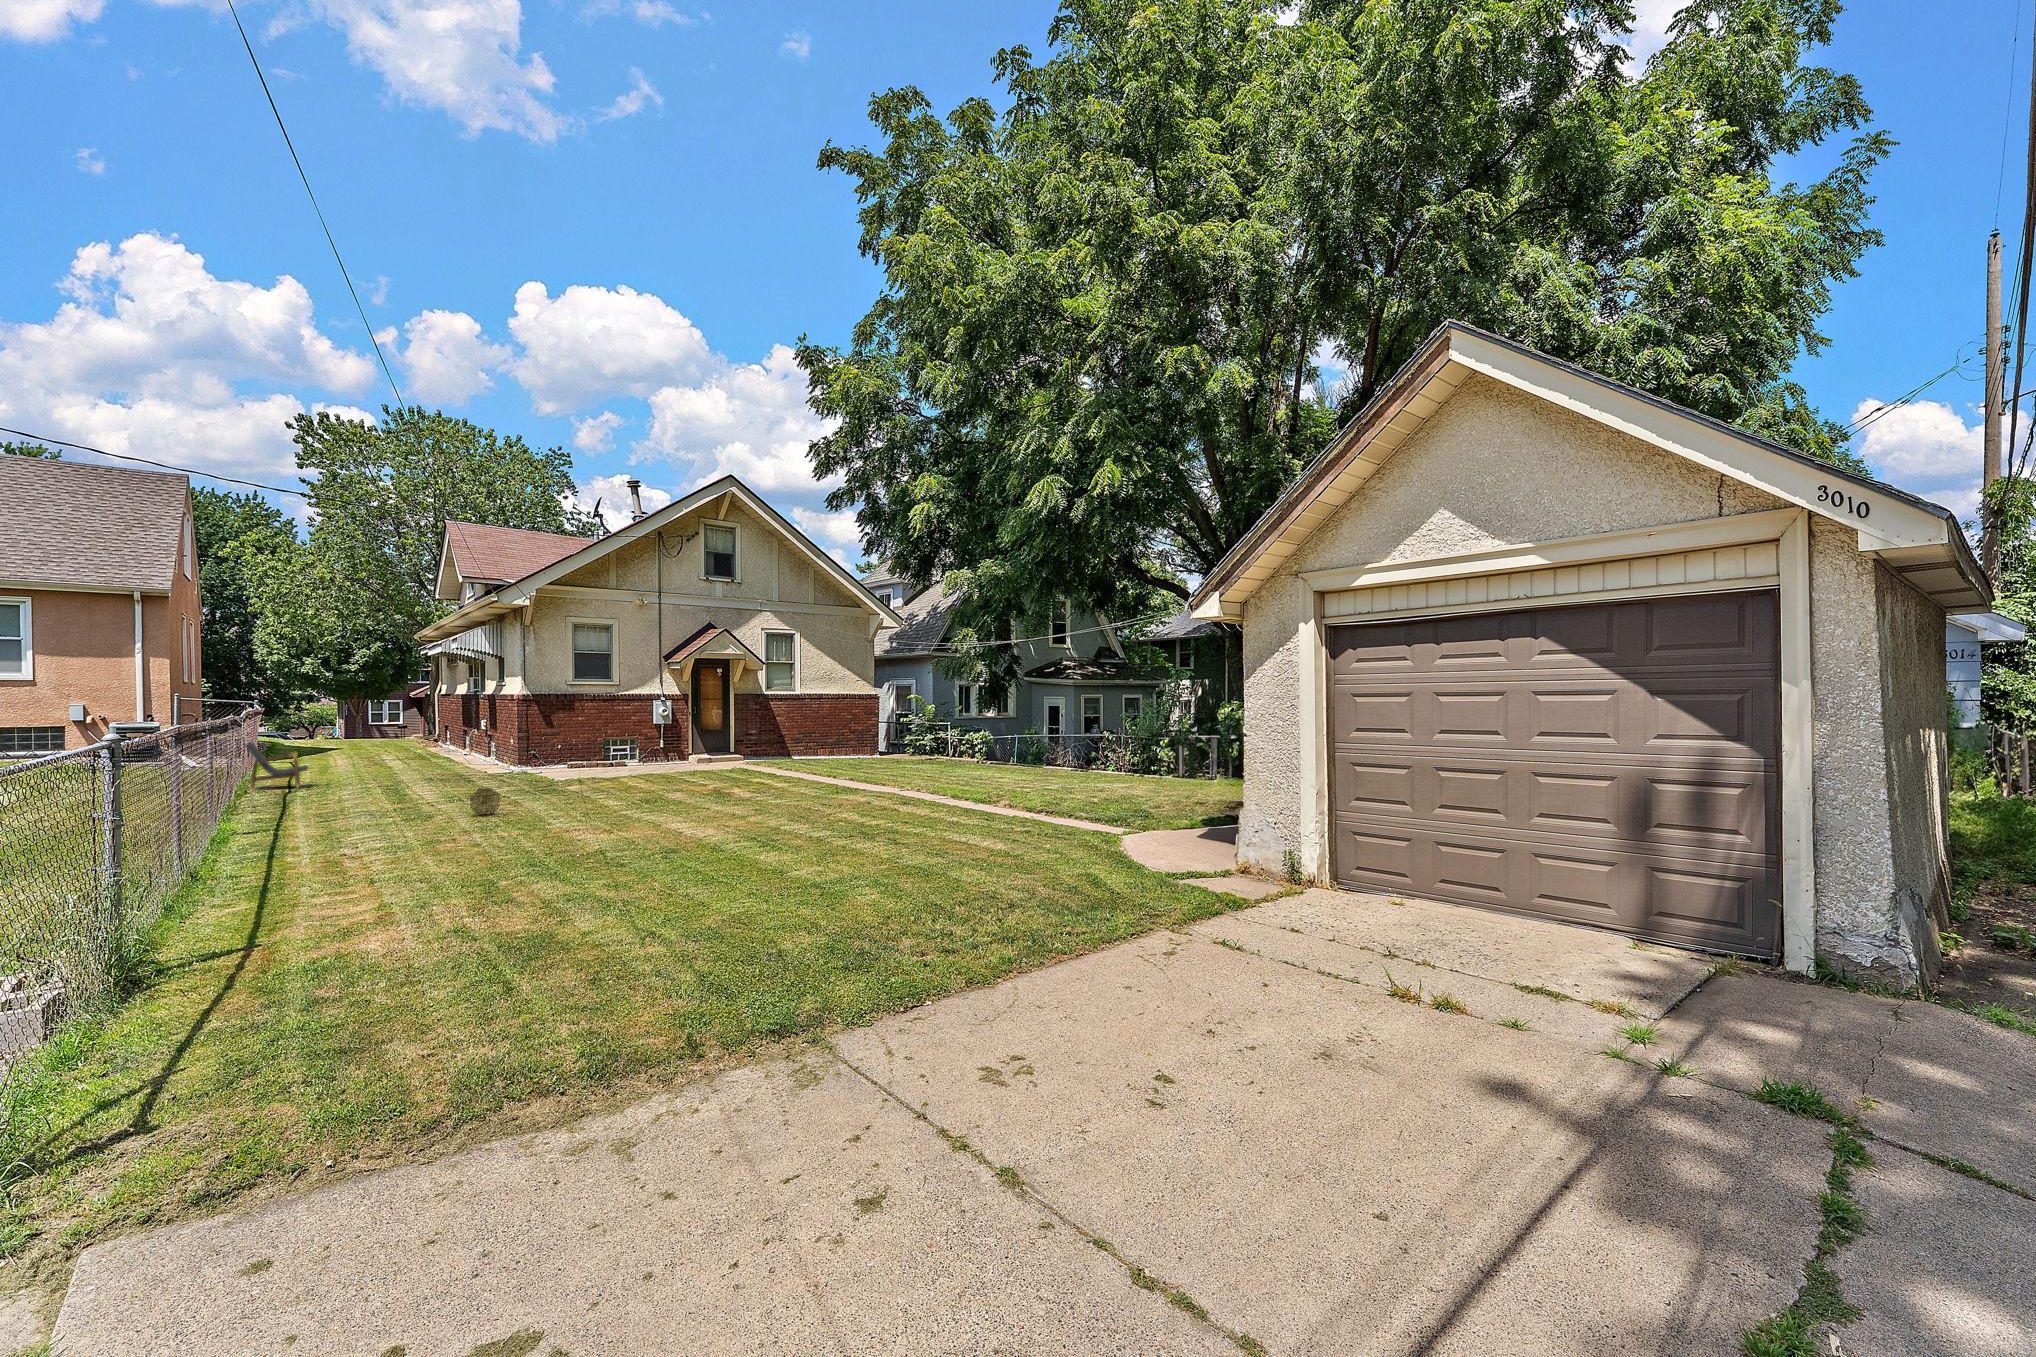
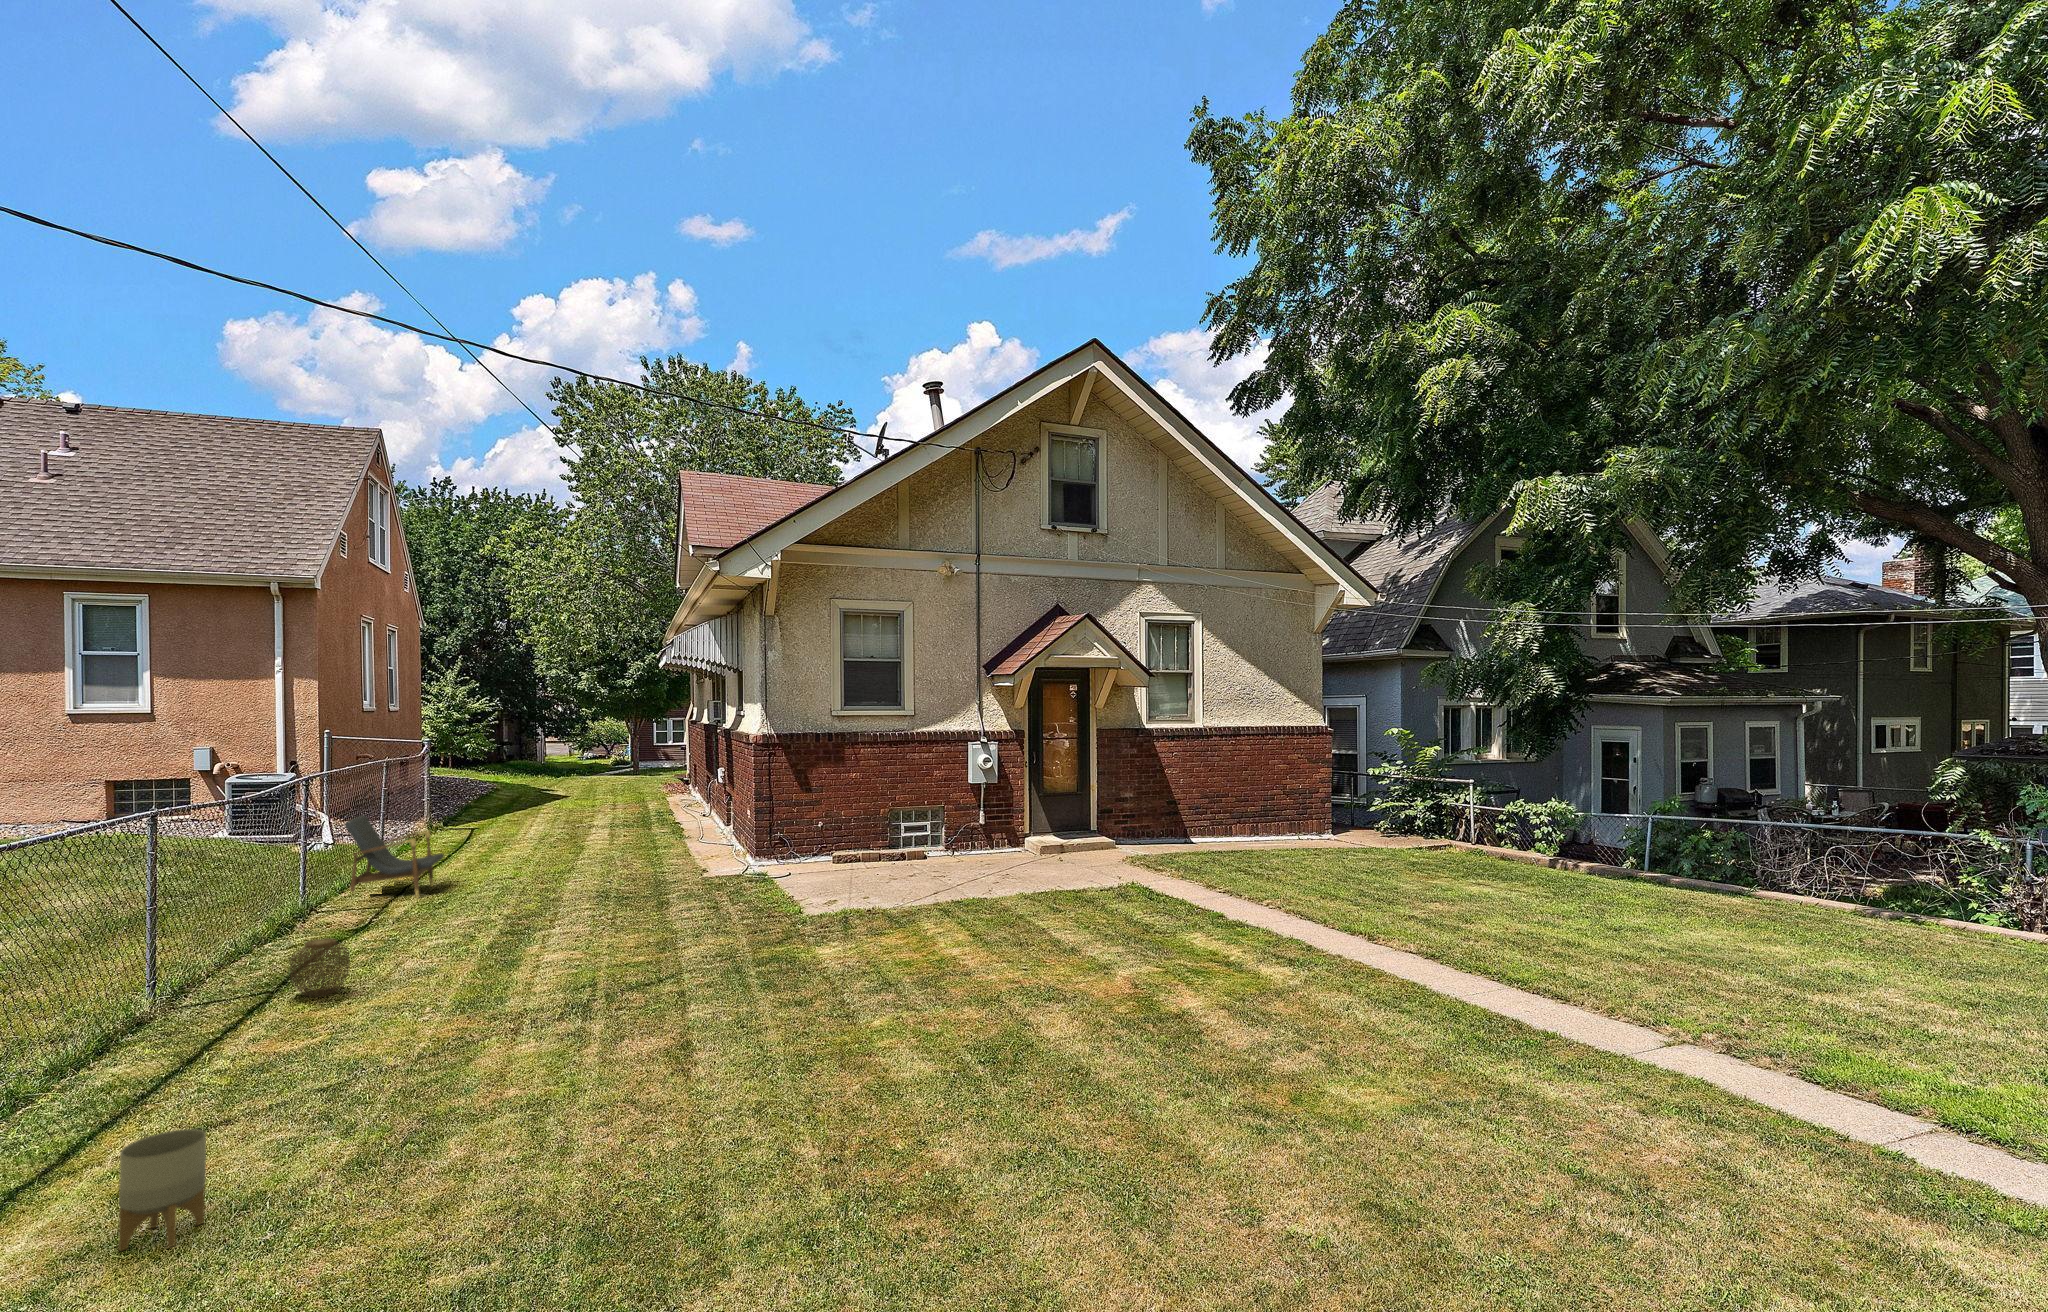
woven basket: present [470,788,500,815] -> present [290,938,350,996]
planter: none [341,812,369,847] -> present [118,1129,206,1251]

